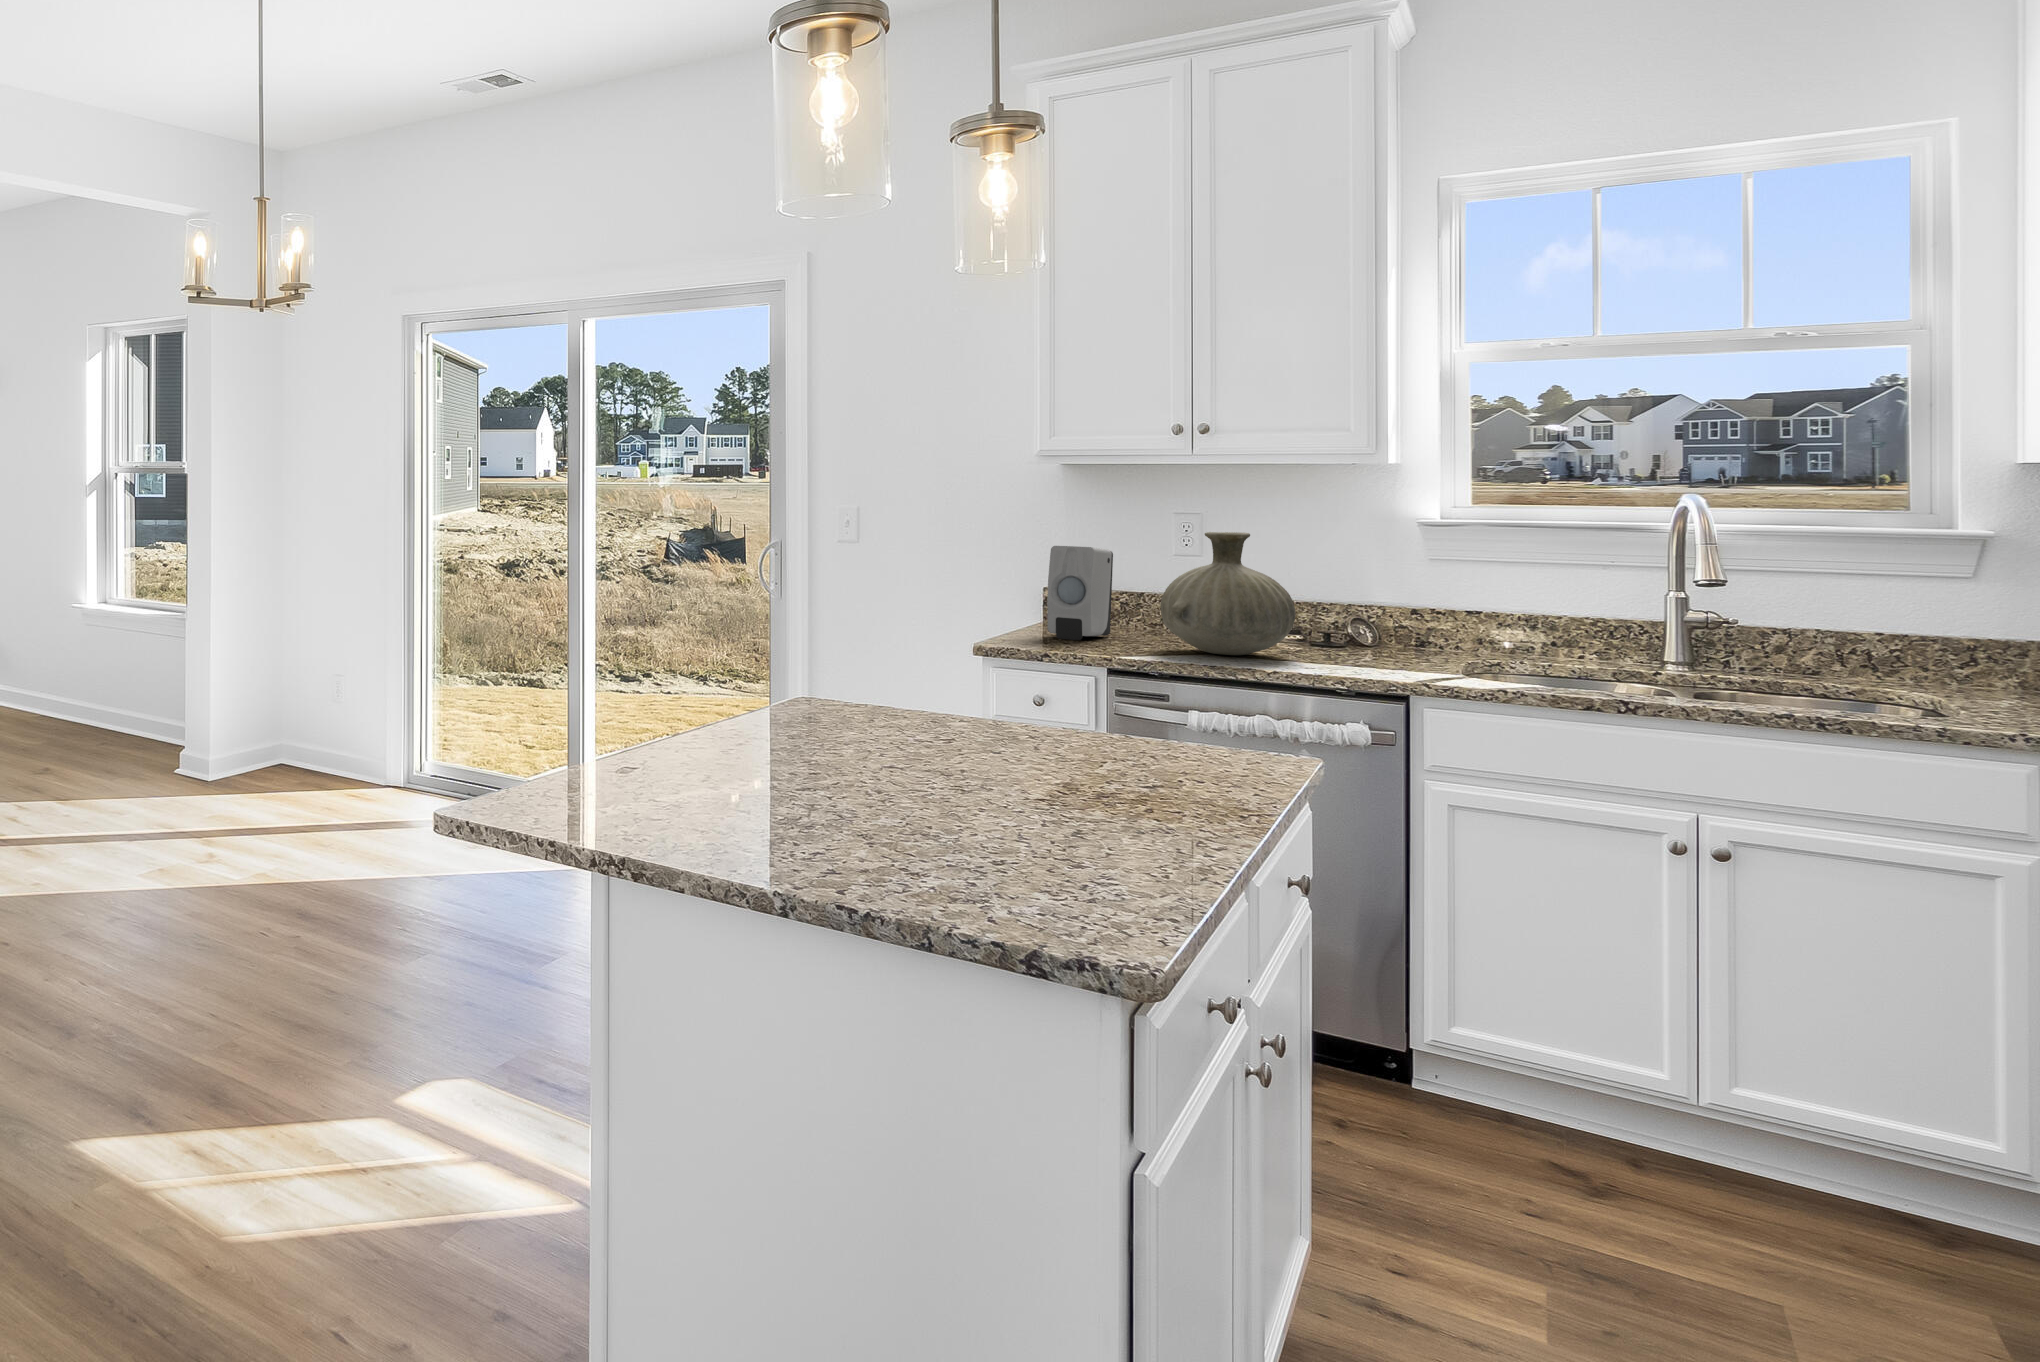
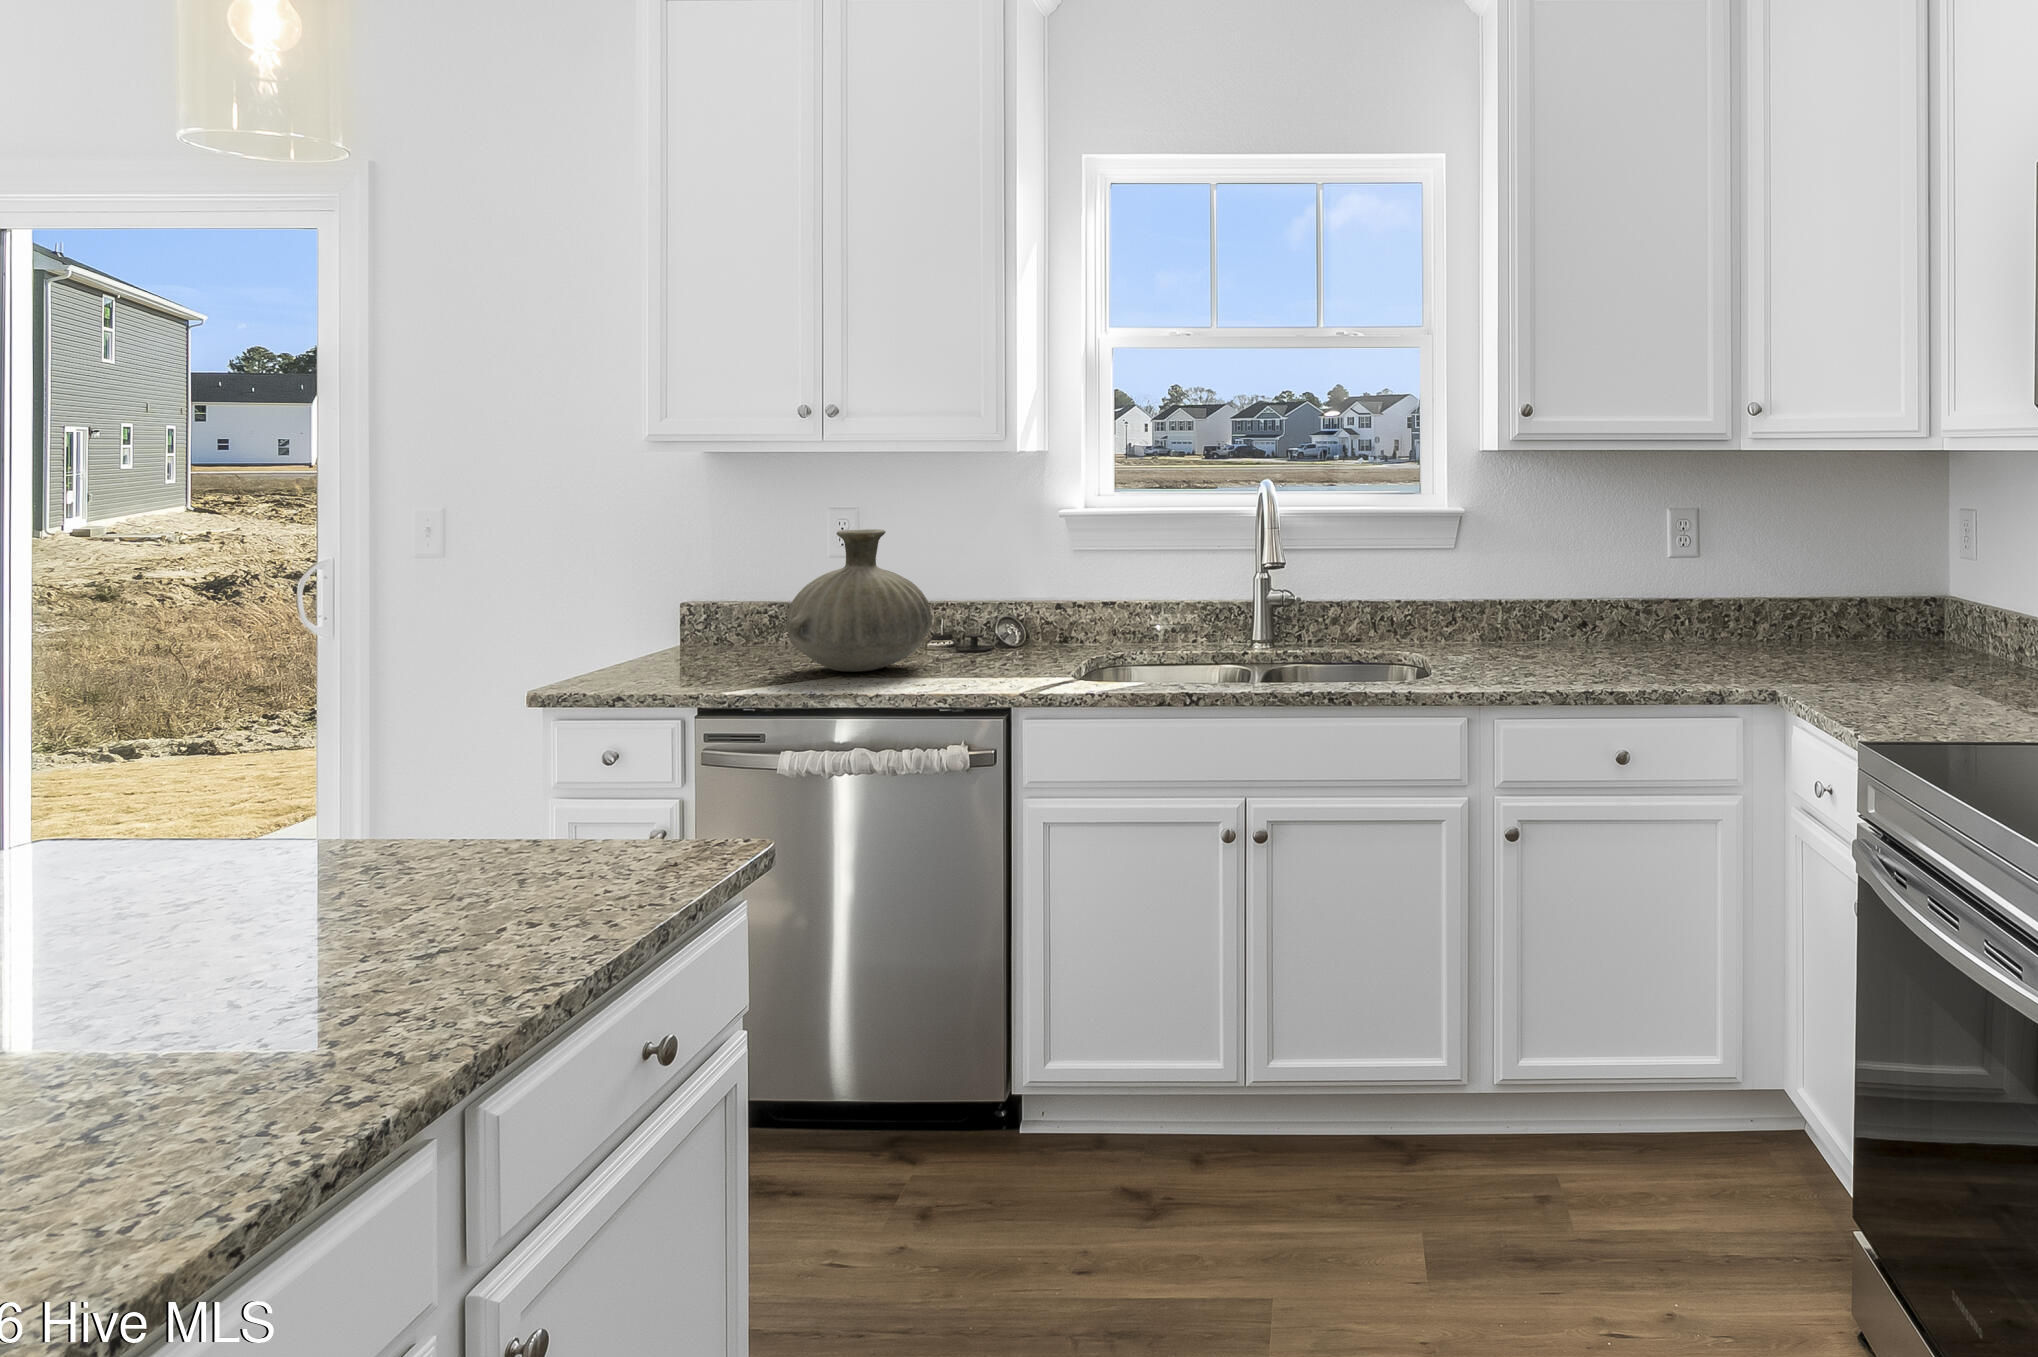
soap dispenser: present [1047,546,1113,640] -> none [665,552,754,667]

